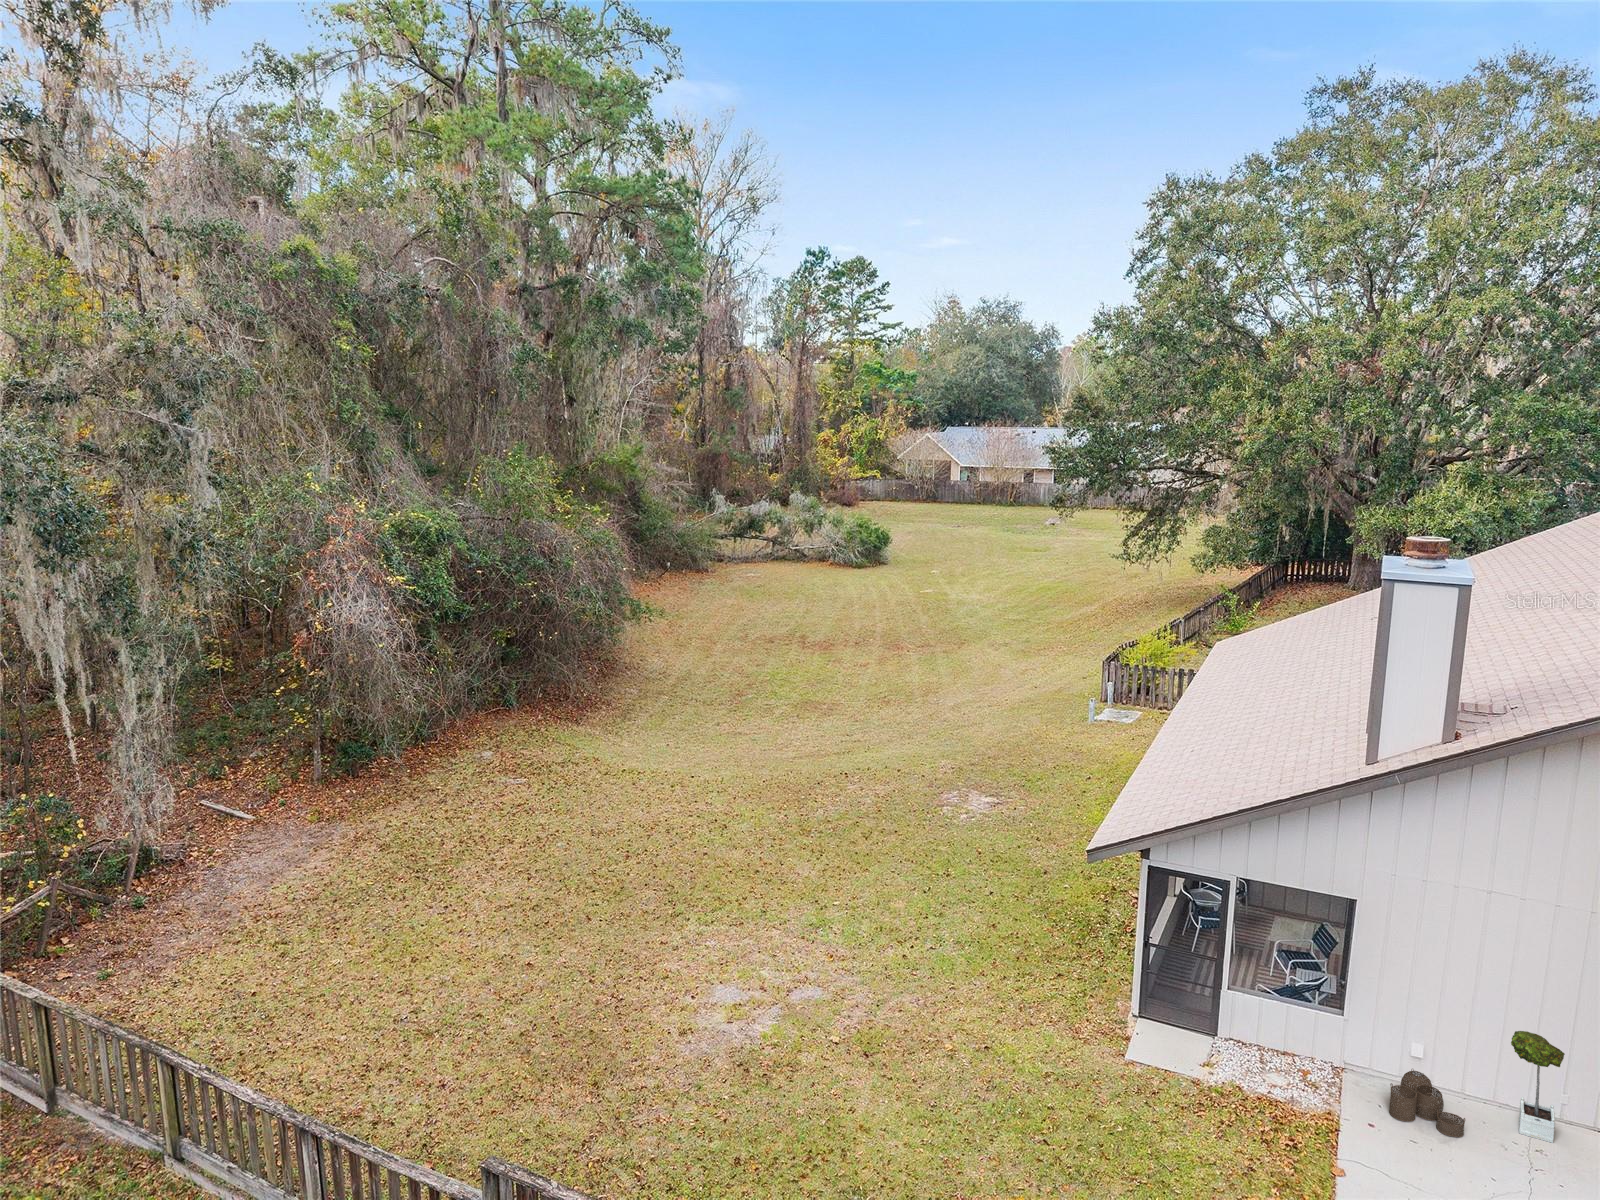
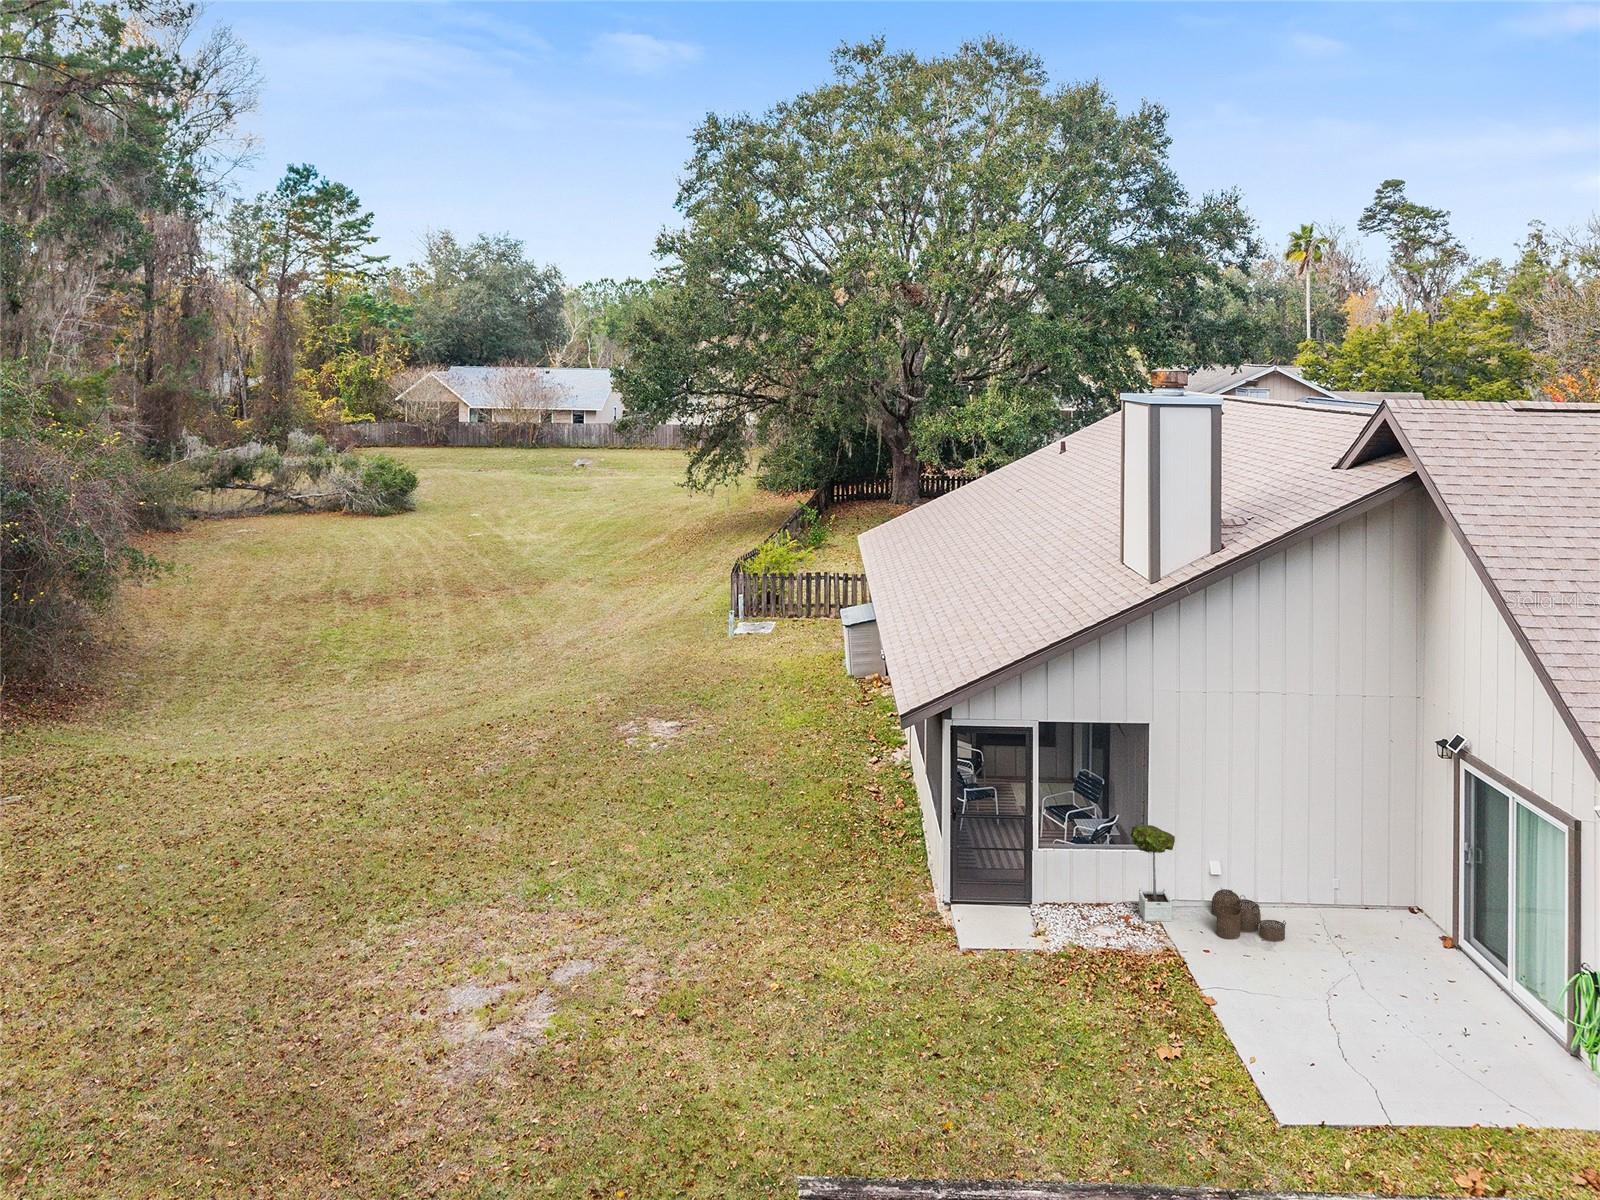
potted tree: present [1511,1031,1565,1143] -> present [1130,825,1175,922]

